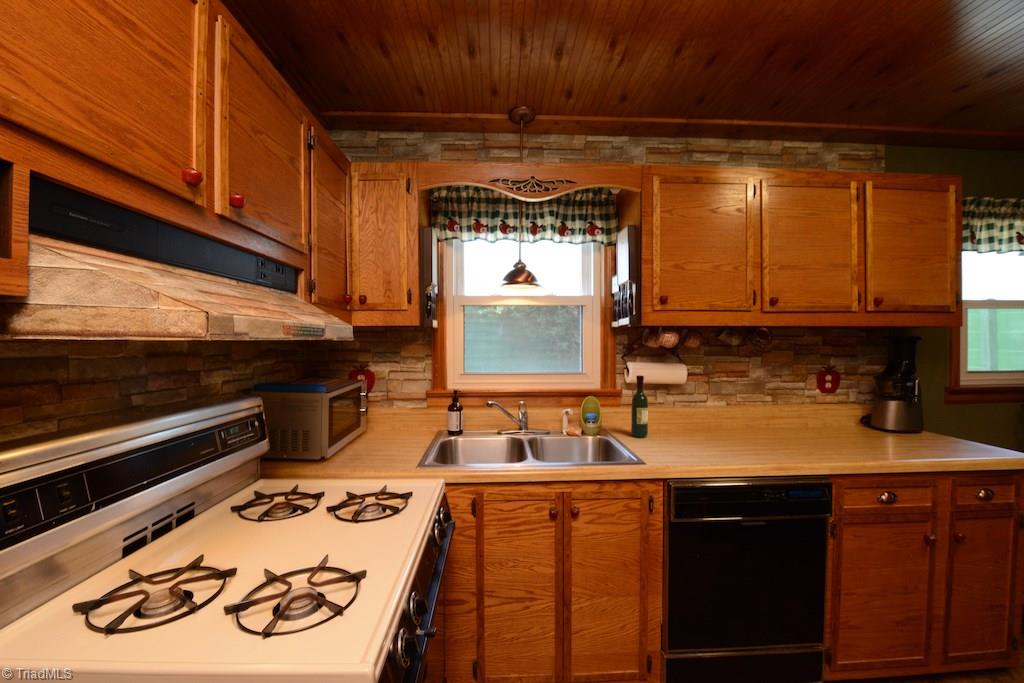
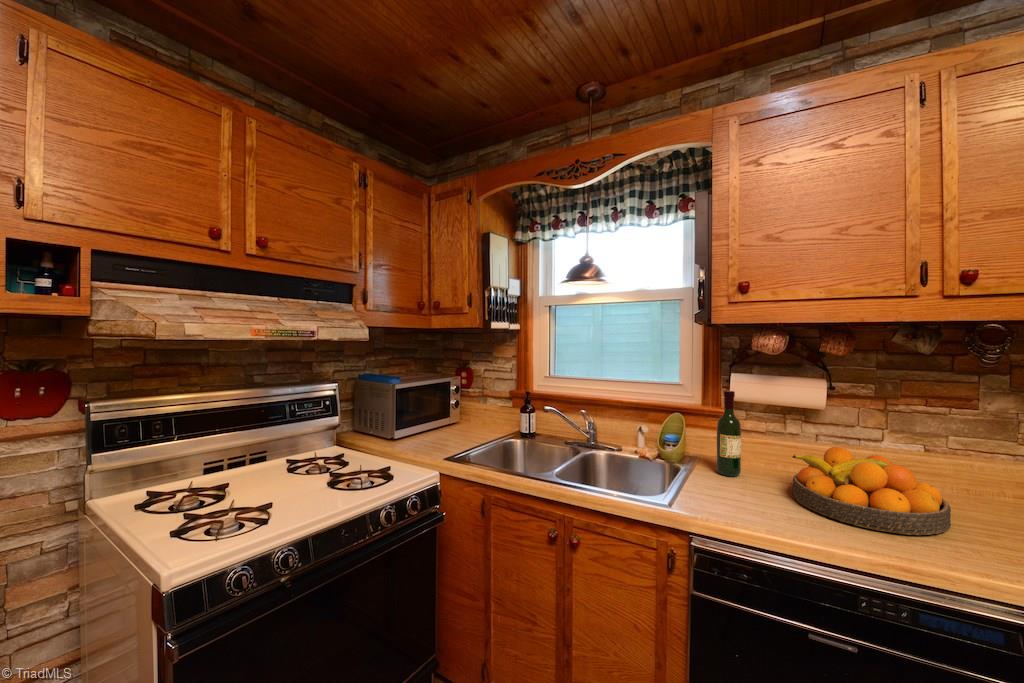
fruit bowl: none [683,407,769,454] -> present [792,447,951,535]

